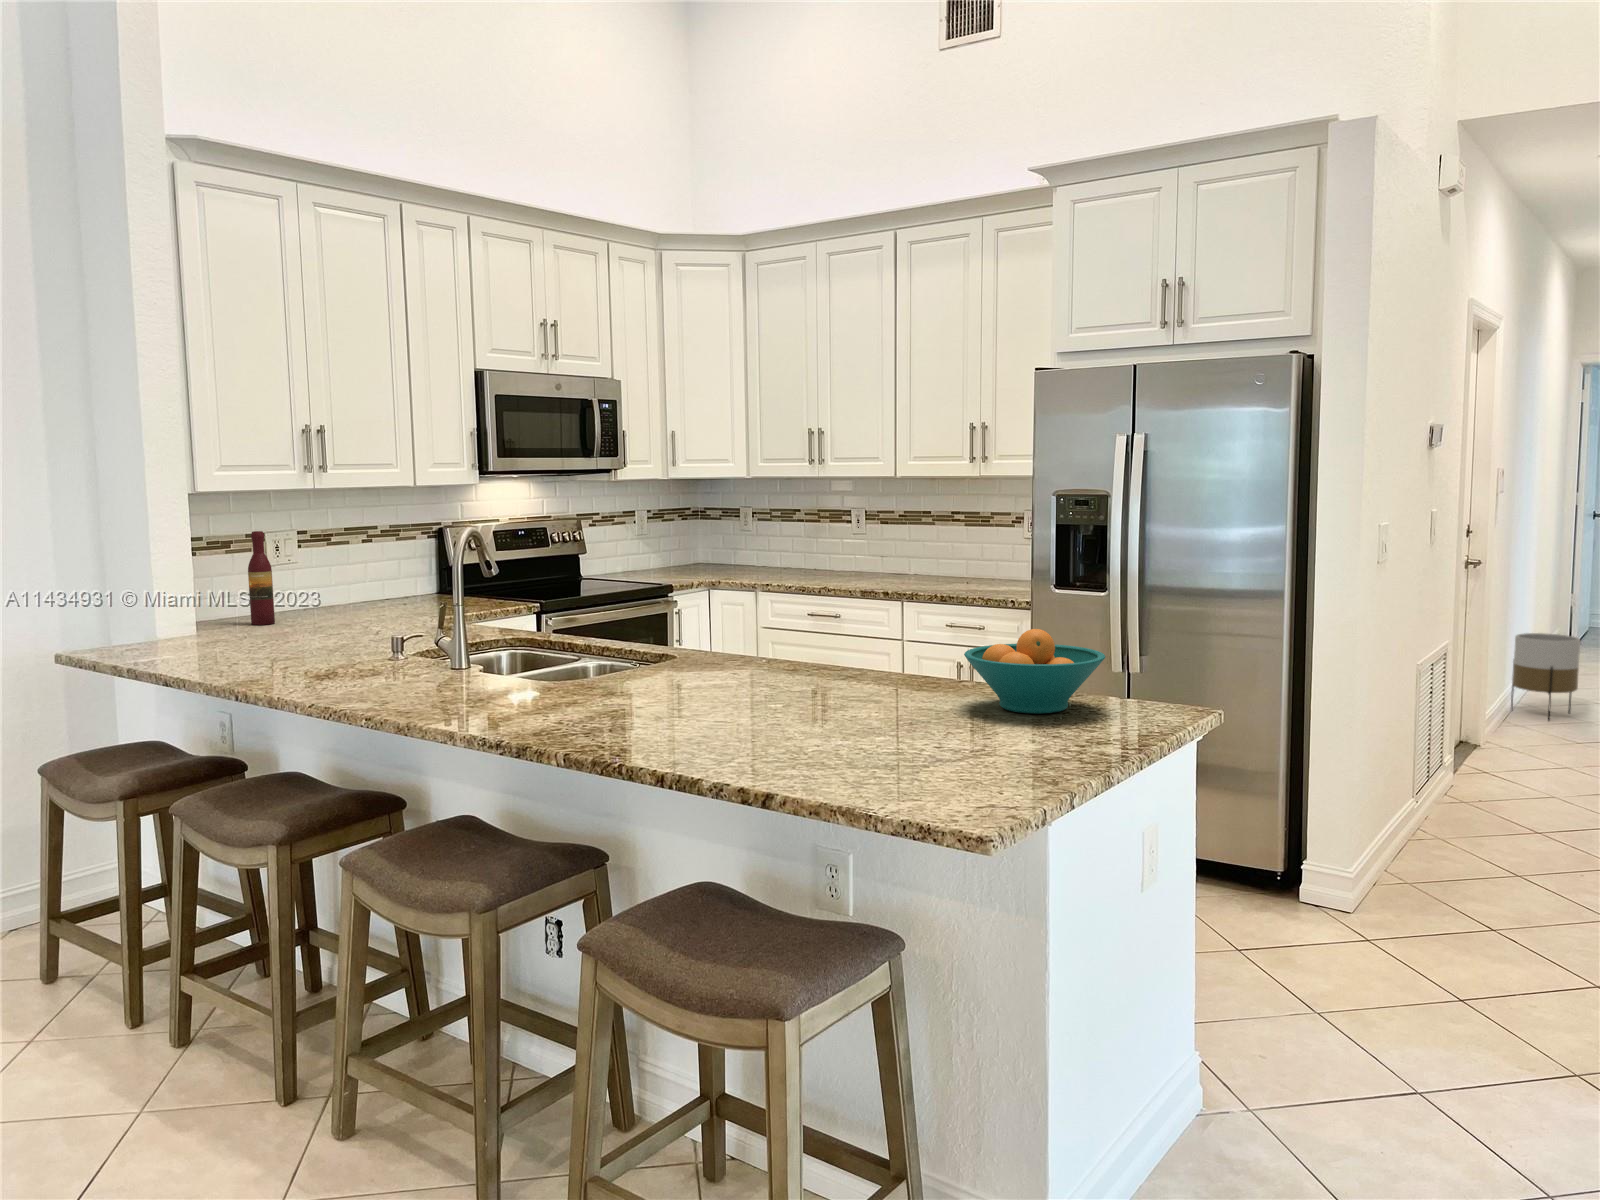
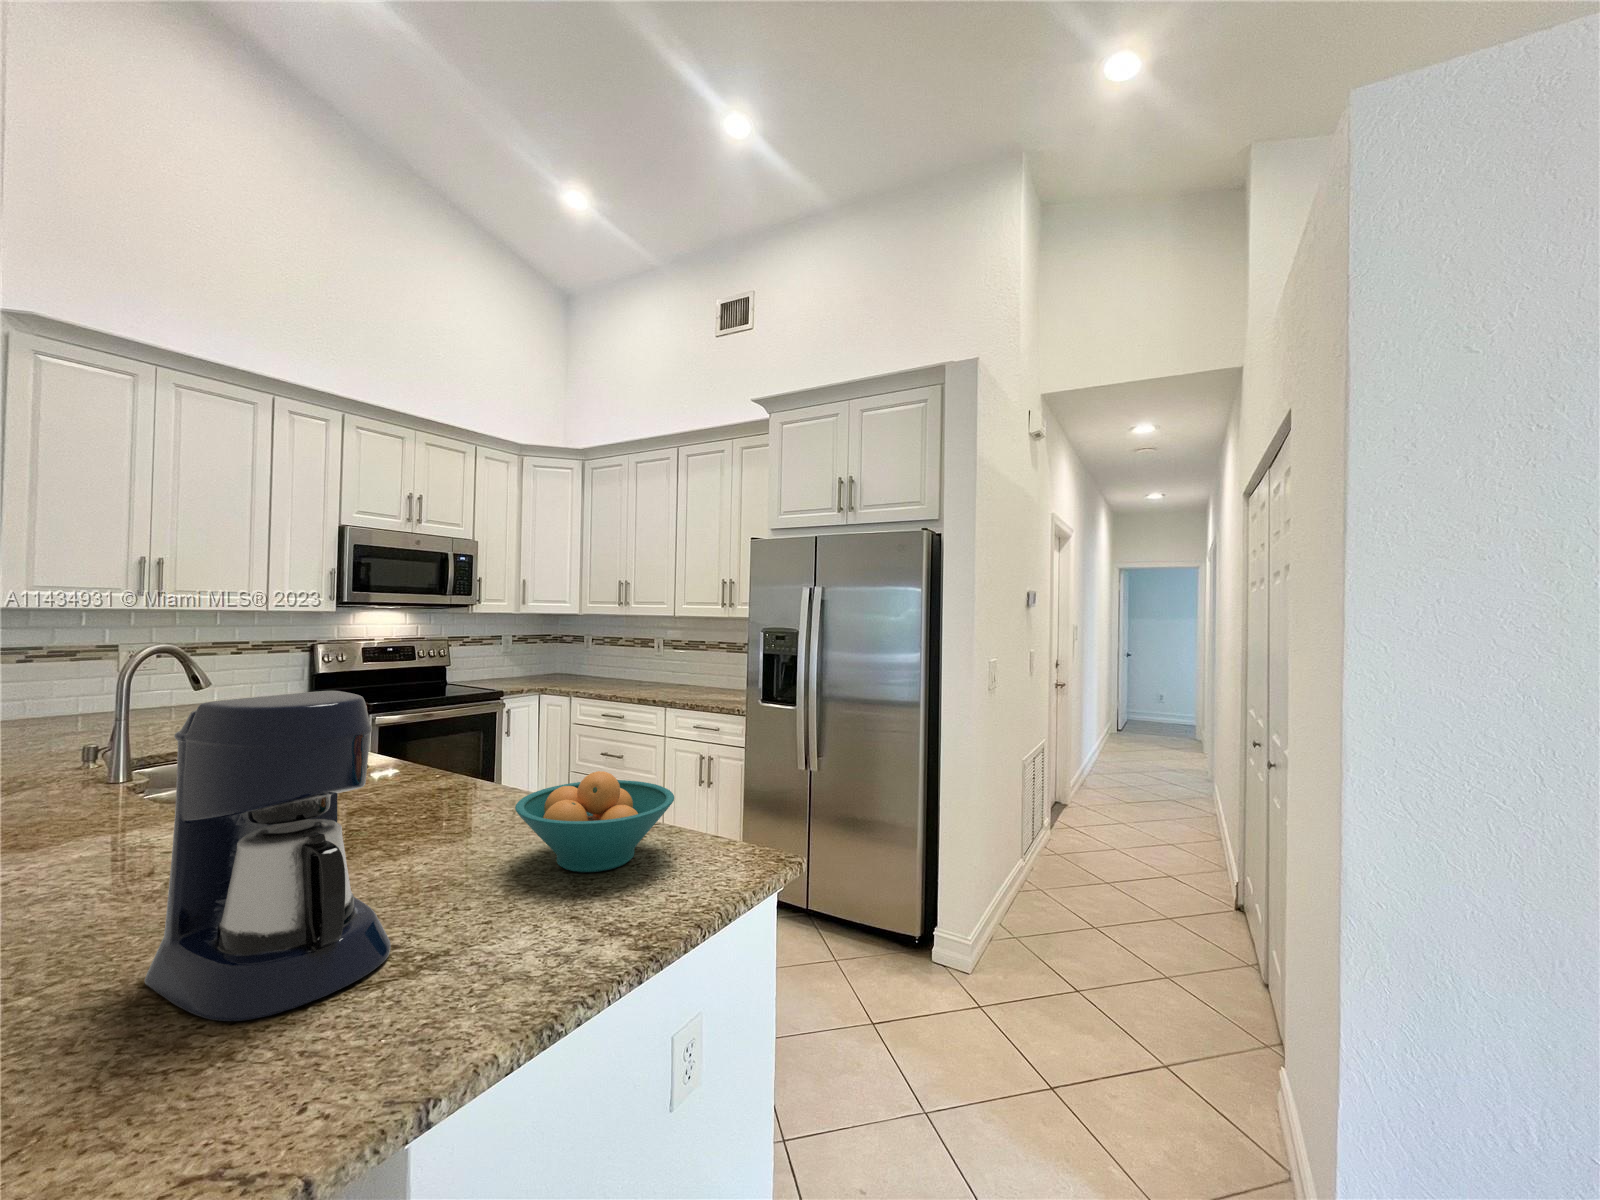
wine bottle: present [248,531,275,625] -> none [44,643,74,725]
coffee maker: none [809,552,959,763] -> present [145,691,391,1021]
planter: present [1511,633,1580,720] -> none [1087,727,1126,784]

